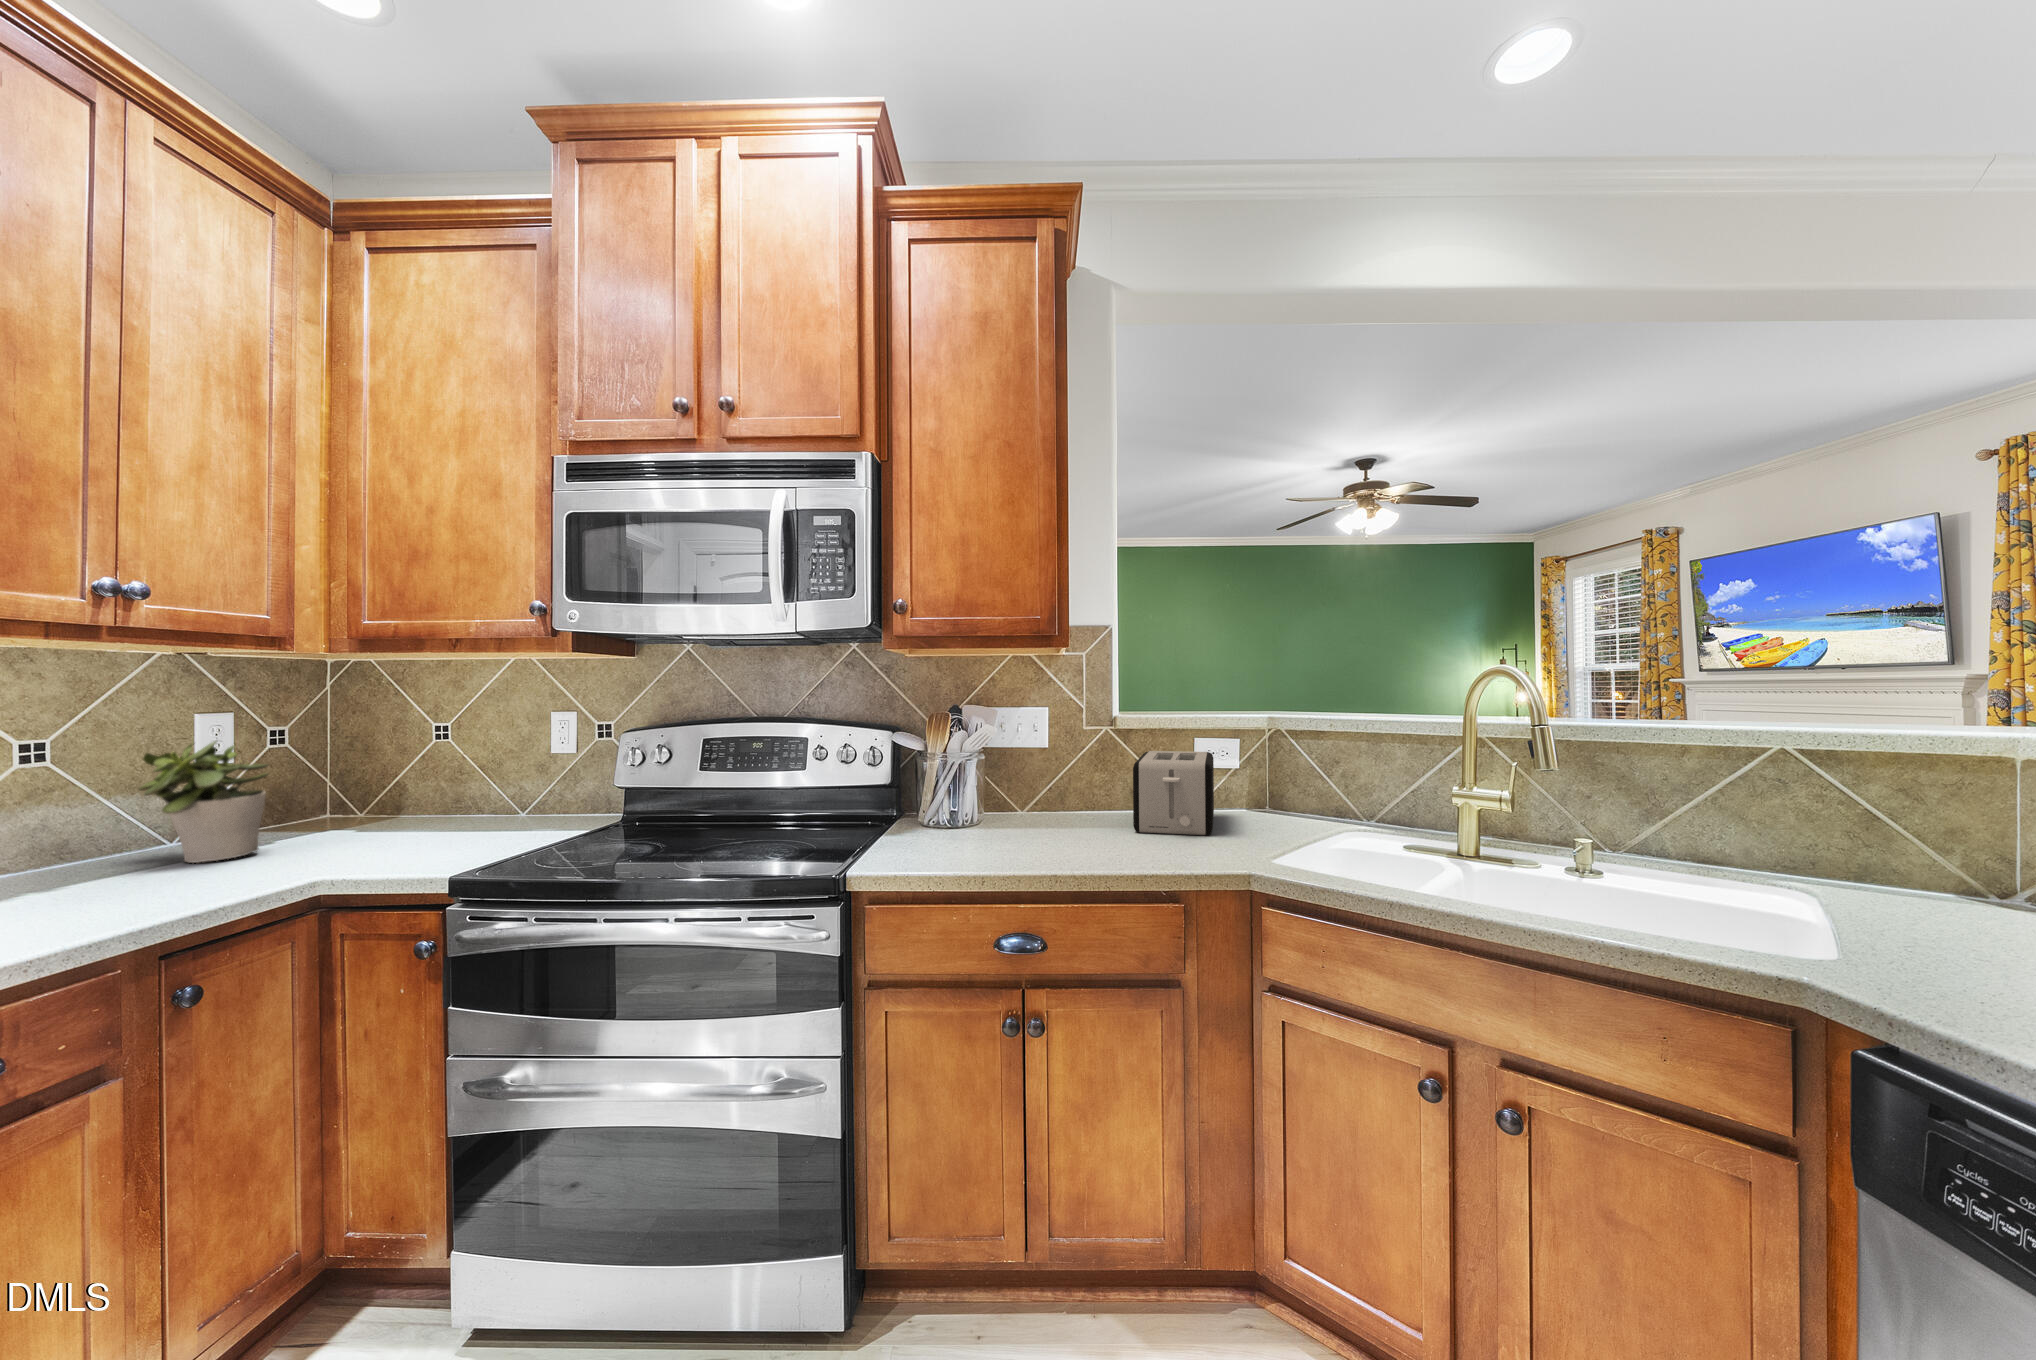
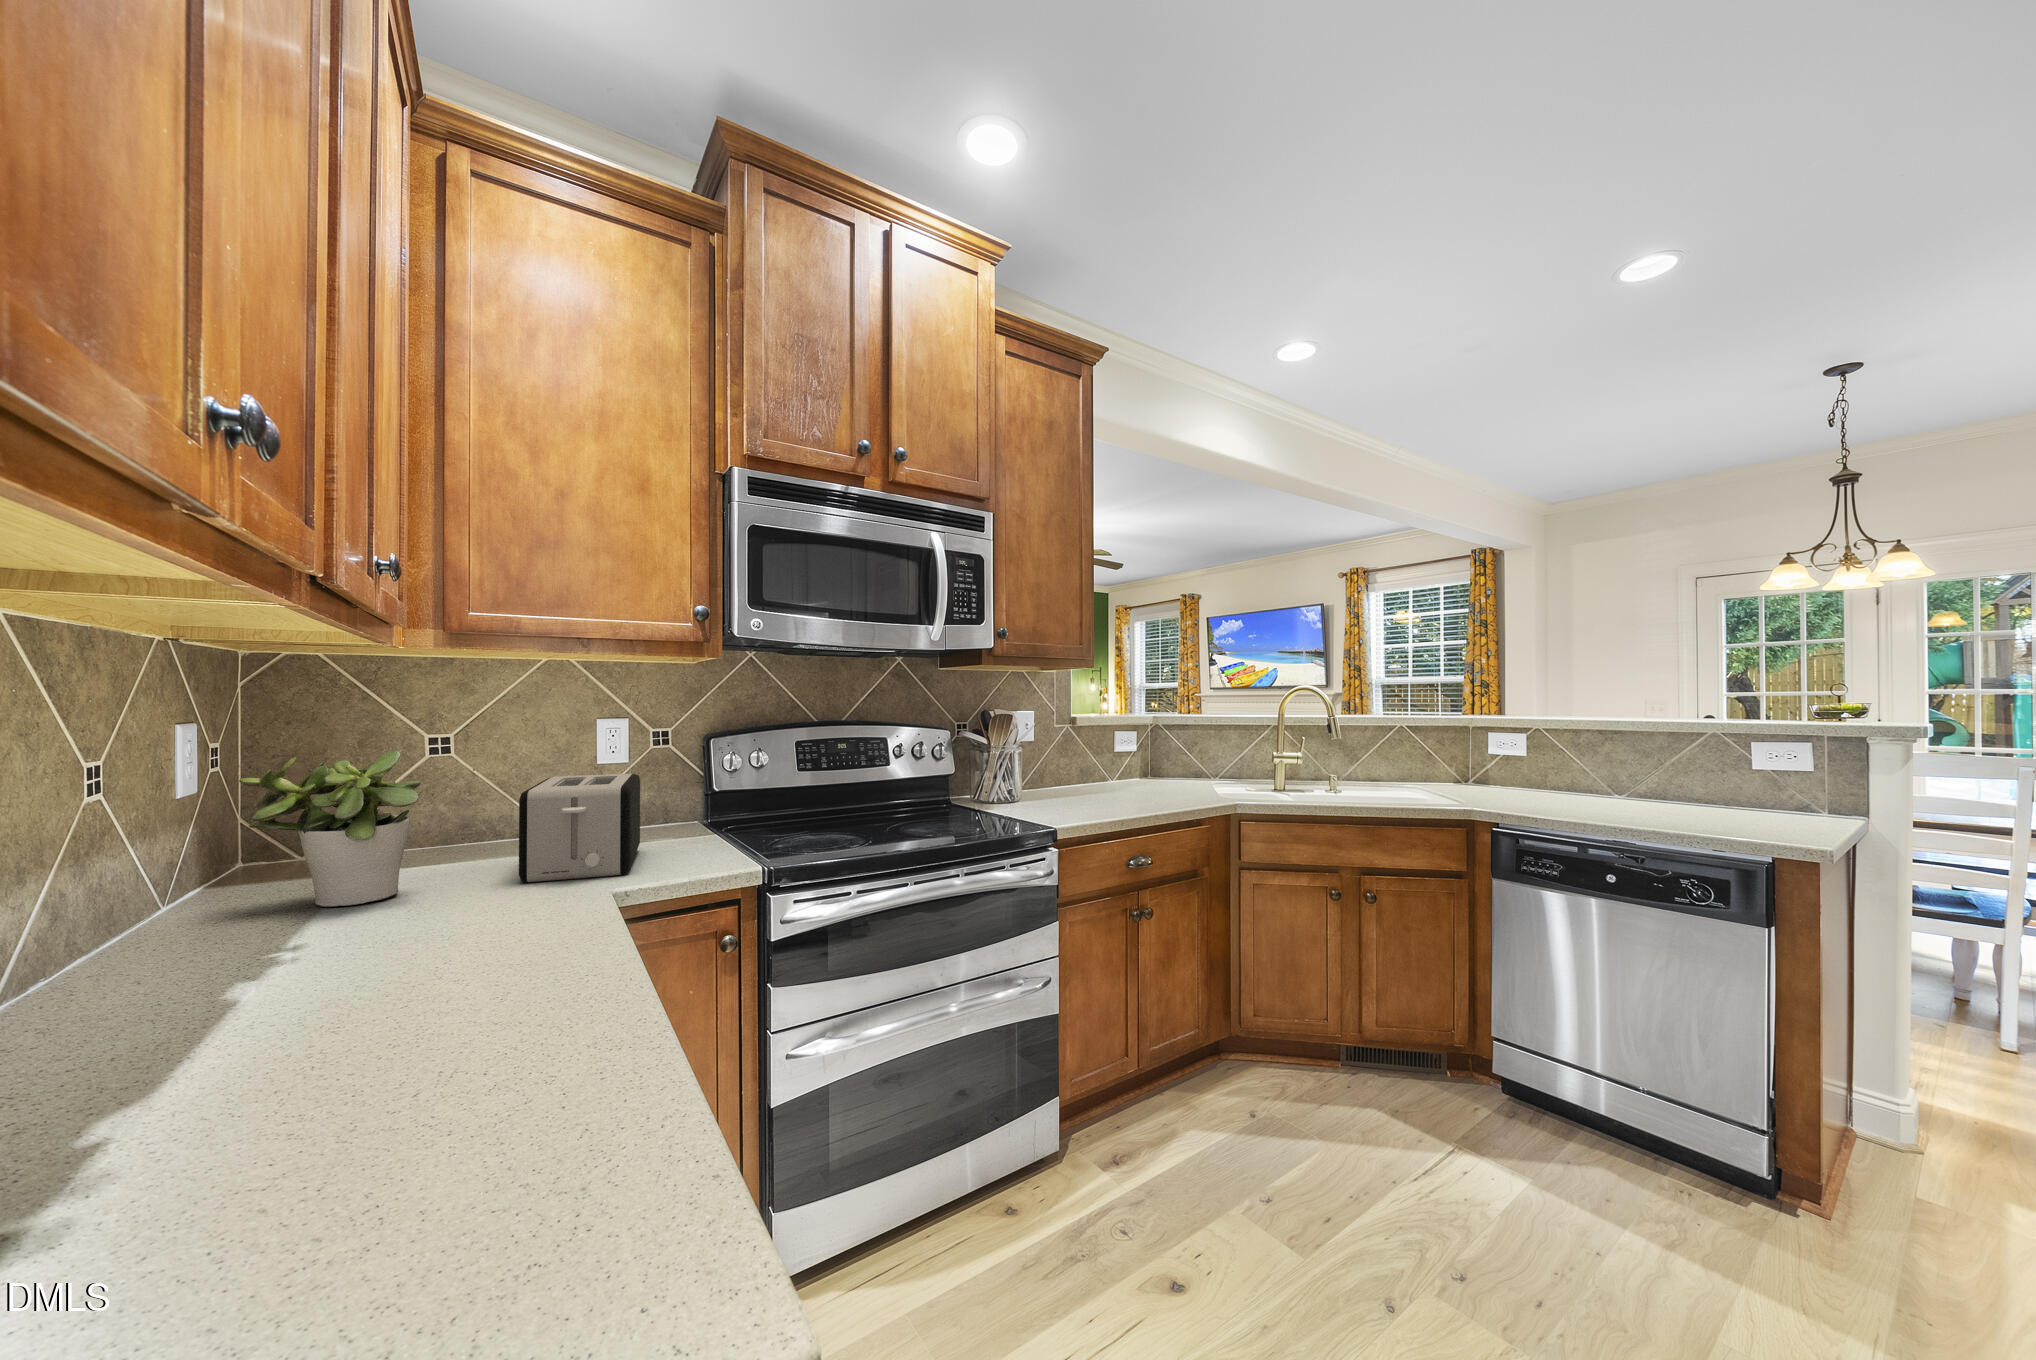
toaster: present [1133,751,1214,835] -> present [519,774,640,882]

